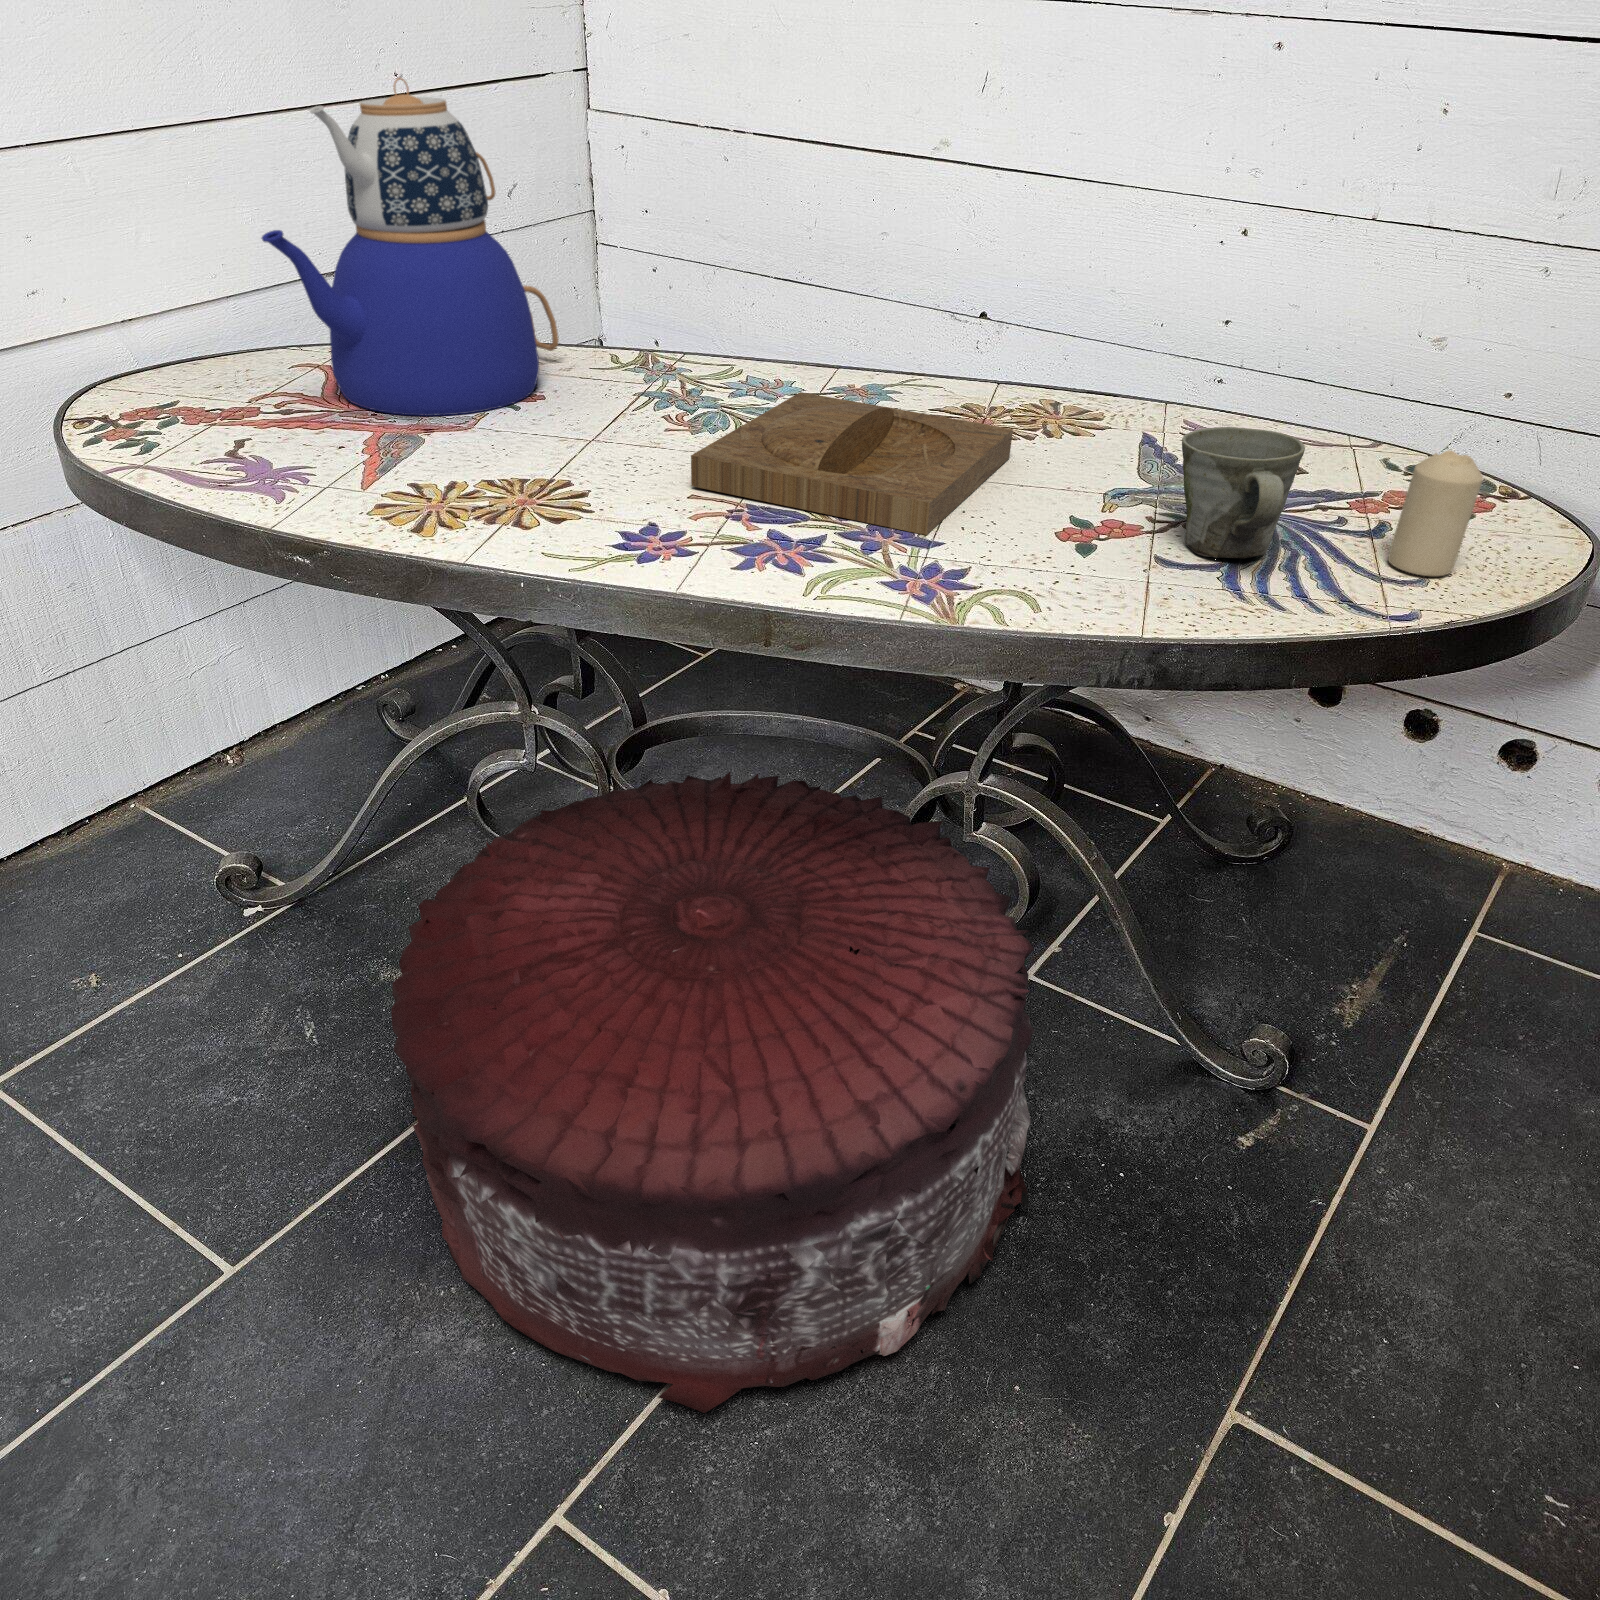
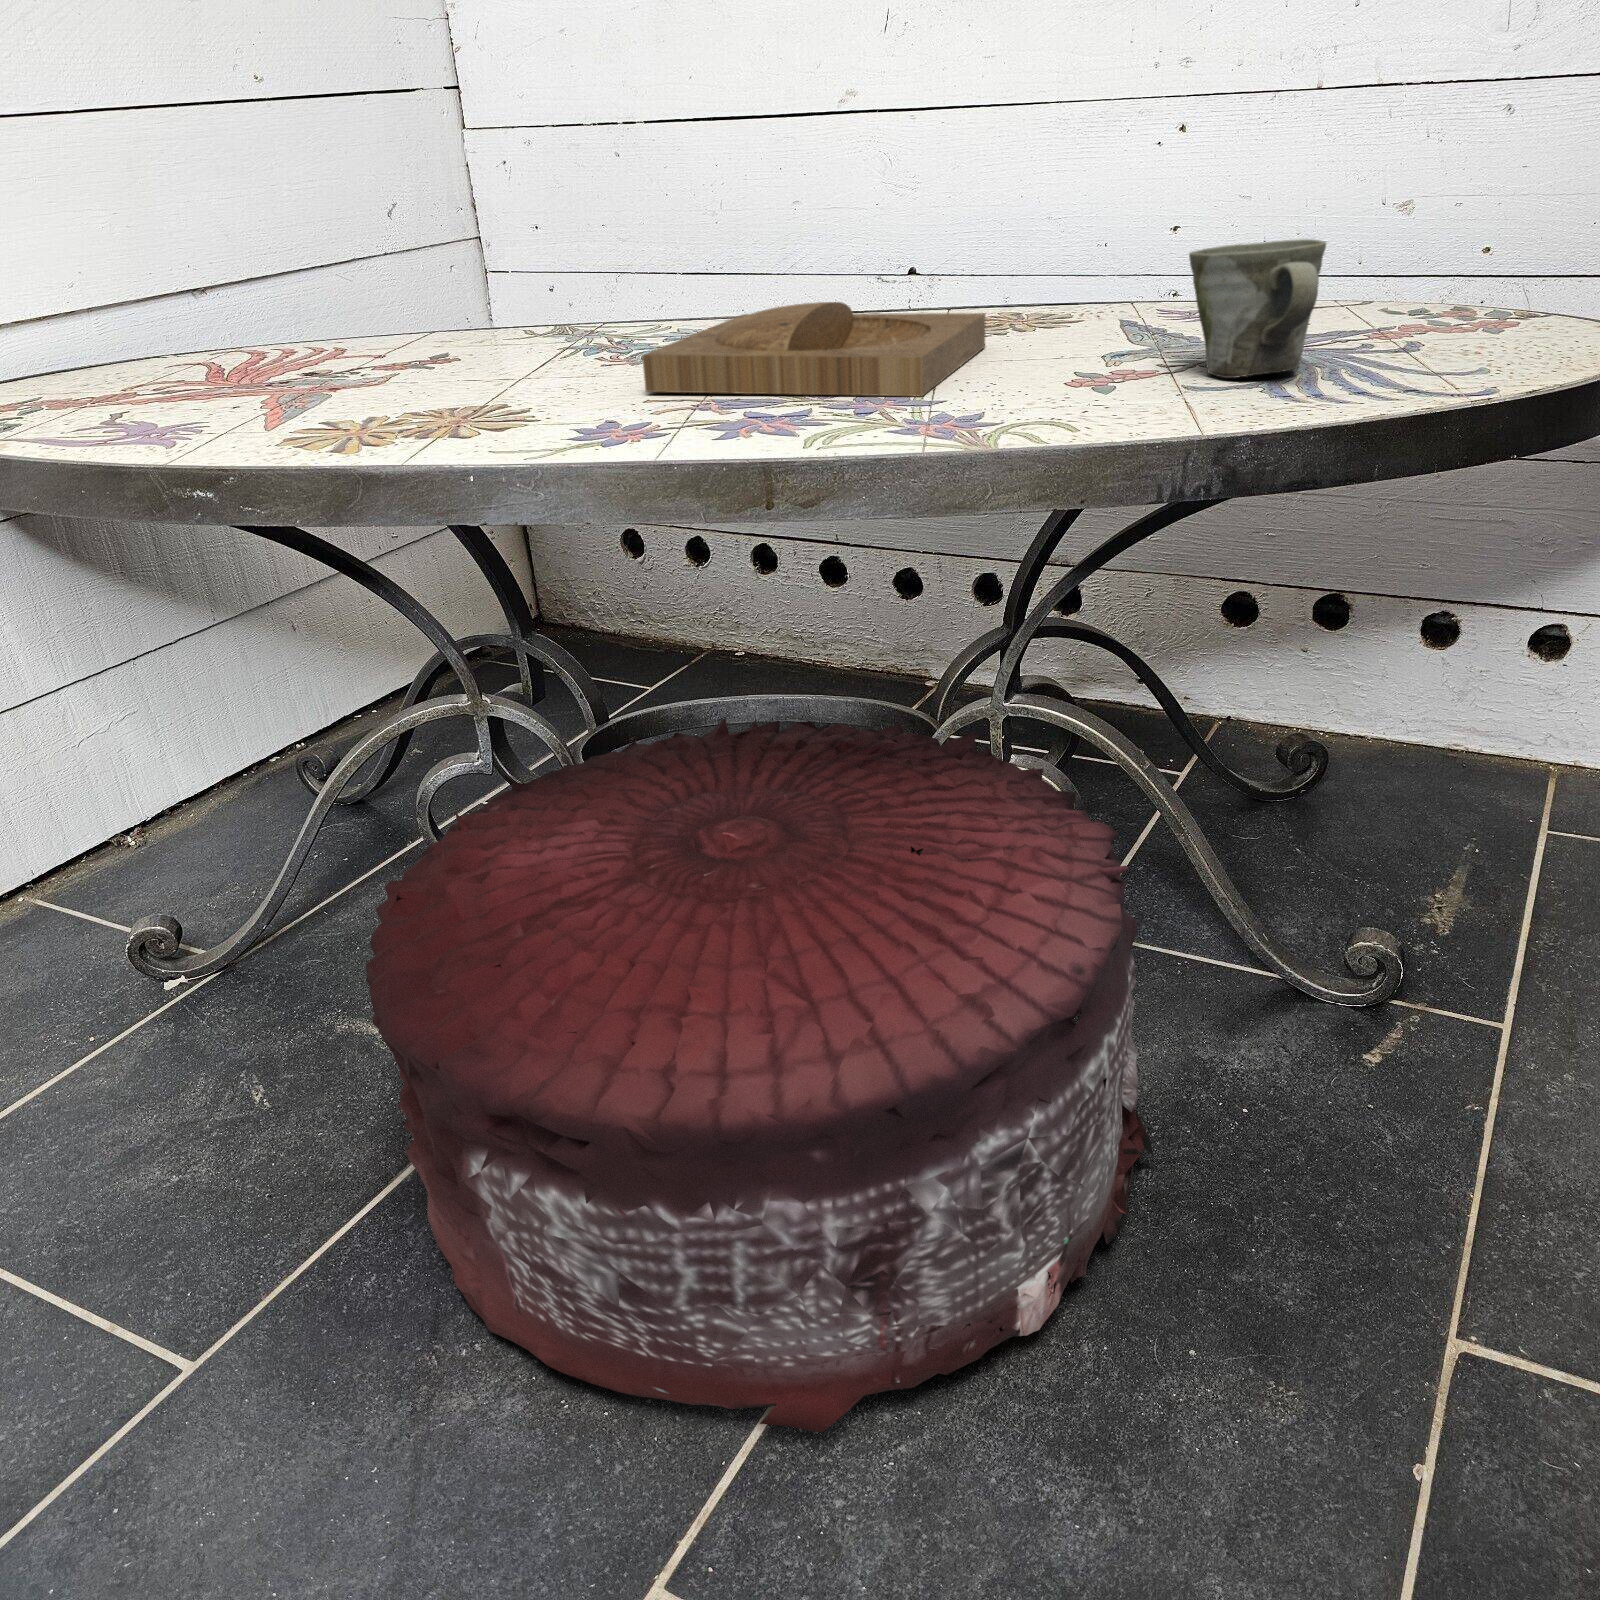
teapot: present [262,78,559,416] -> none [126,17,464,384]
candle: present [1388,450,1483,576] -> none [1429,228,1522,367]

